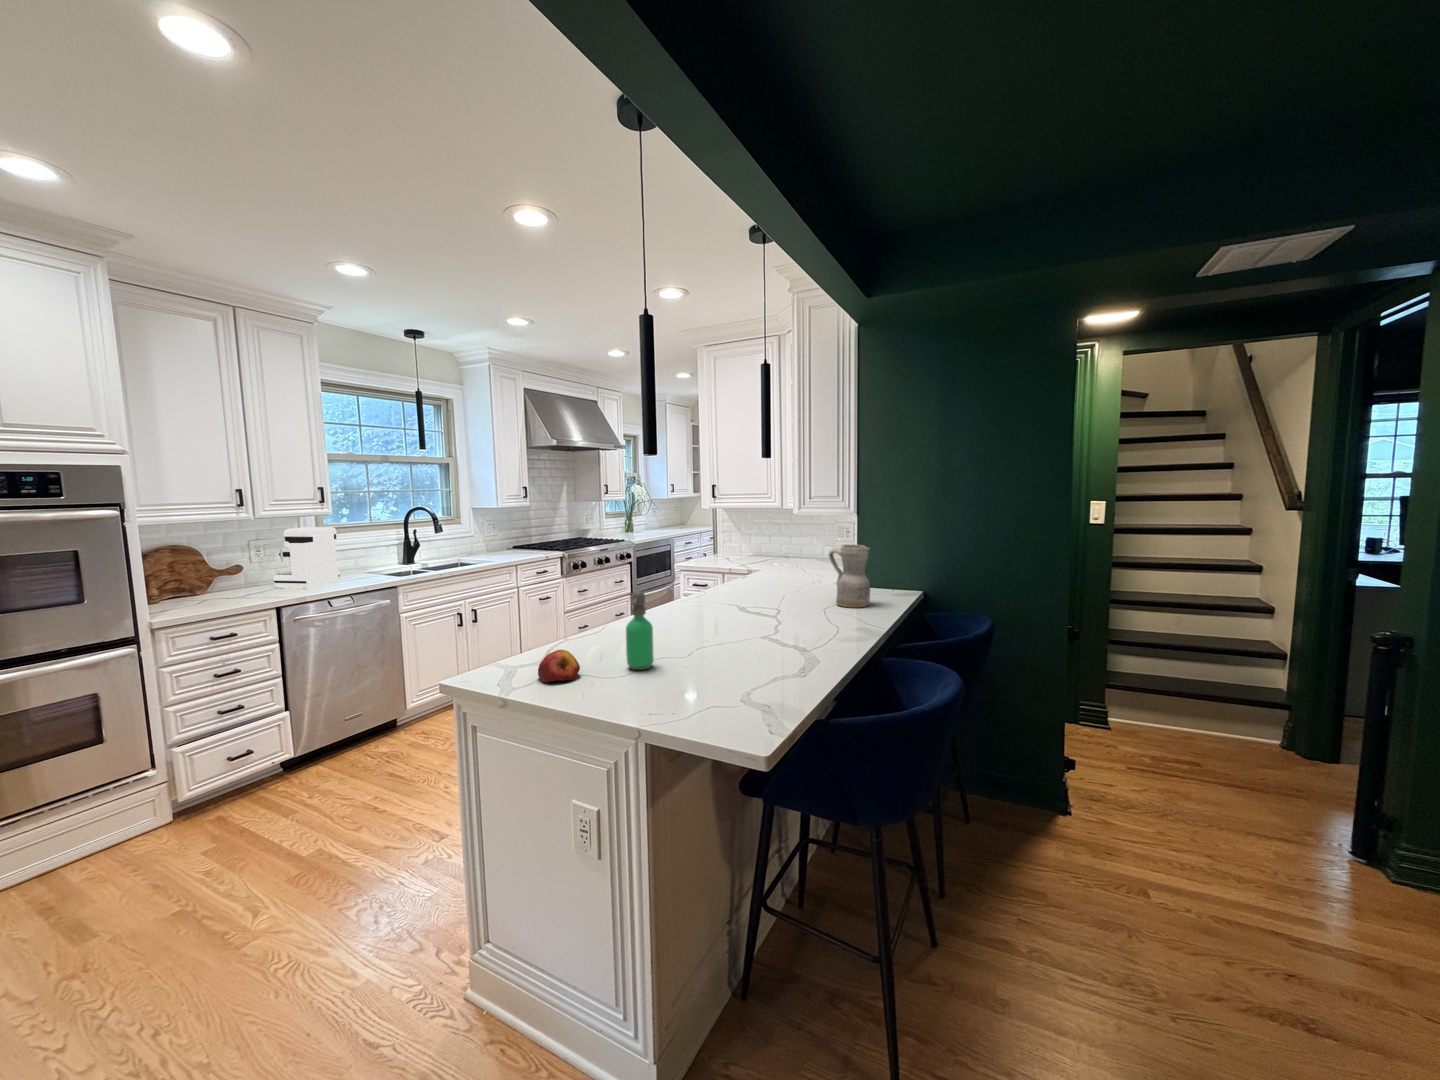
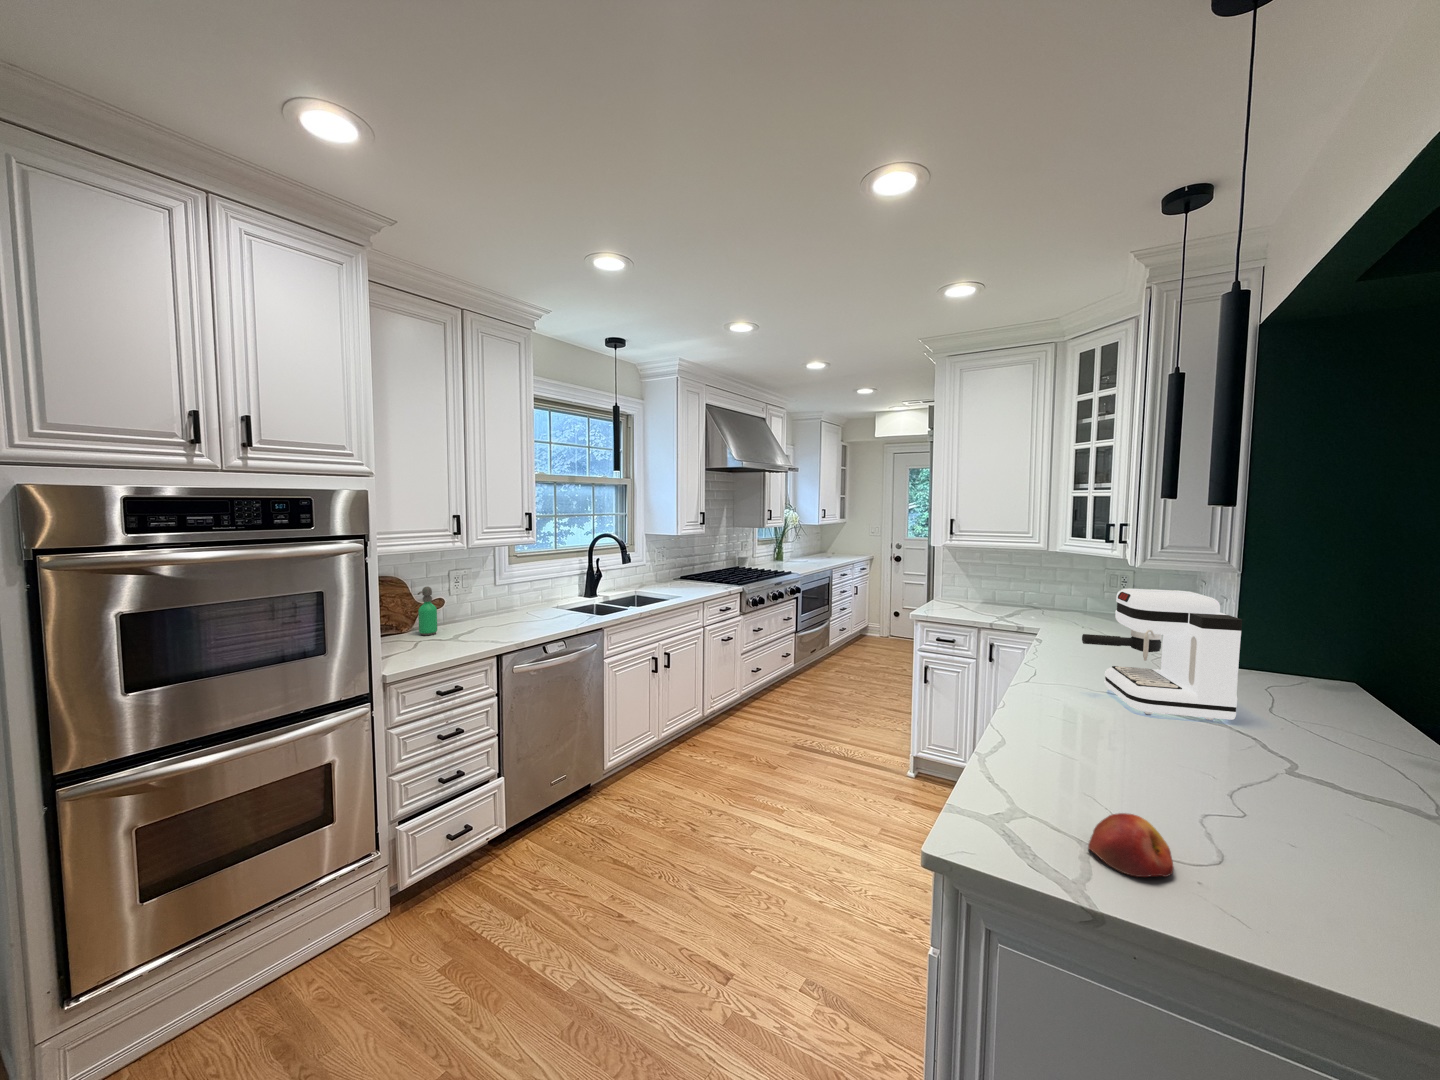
coffee maker: present [273,527,340,589] -> present [1082,589,1242,720]
ceramic pitcher: present [829,544,870,607] -> none [1279,619,1365,713]
soap dispenser: present [626,590,654,670] -> present [418,587,437,635]

